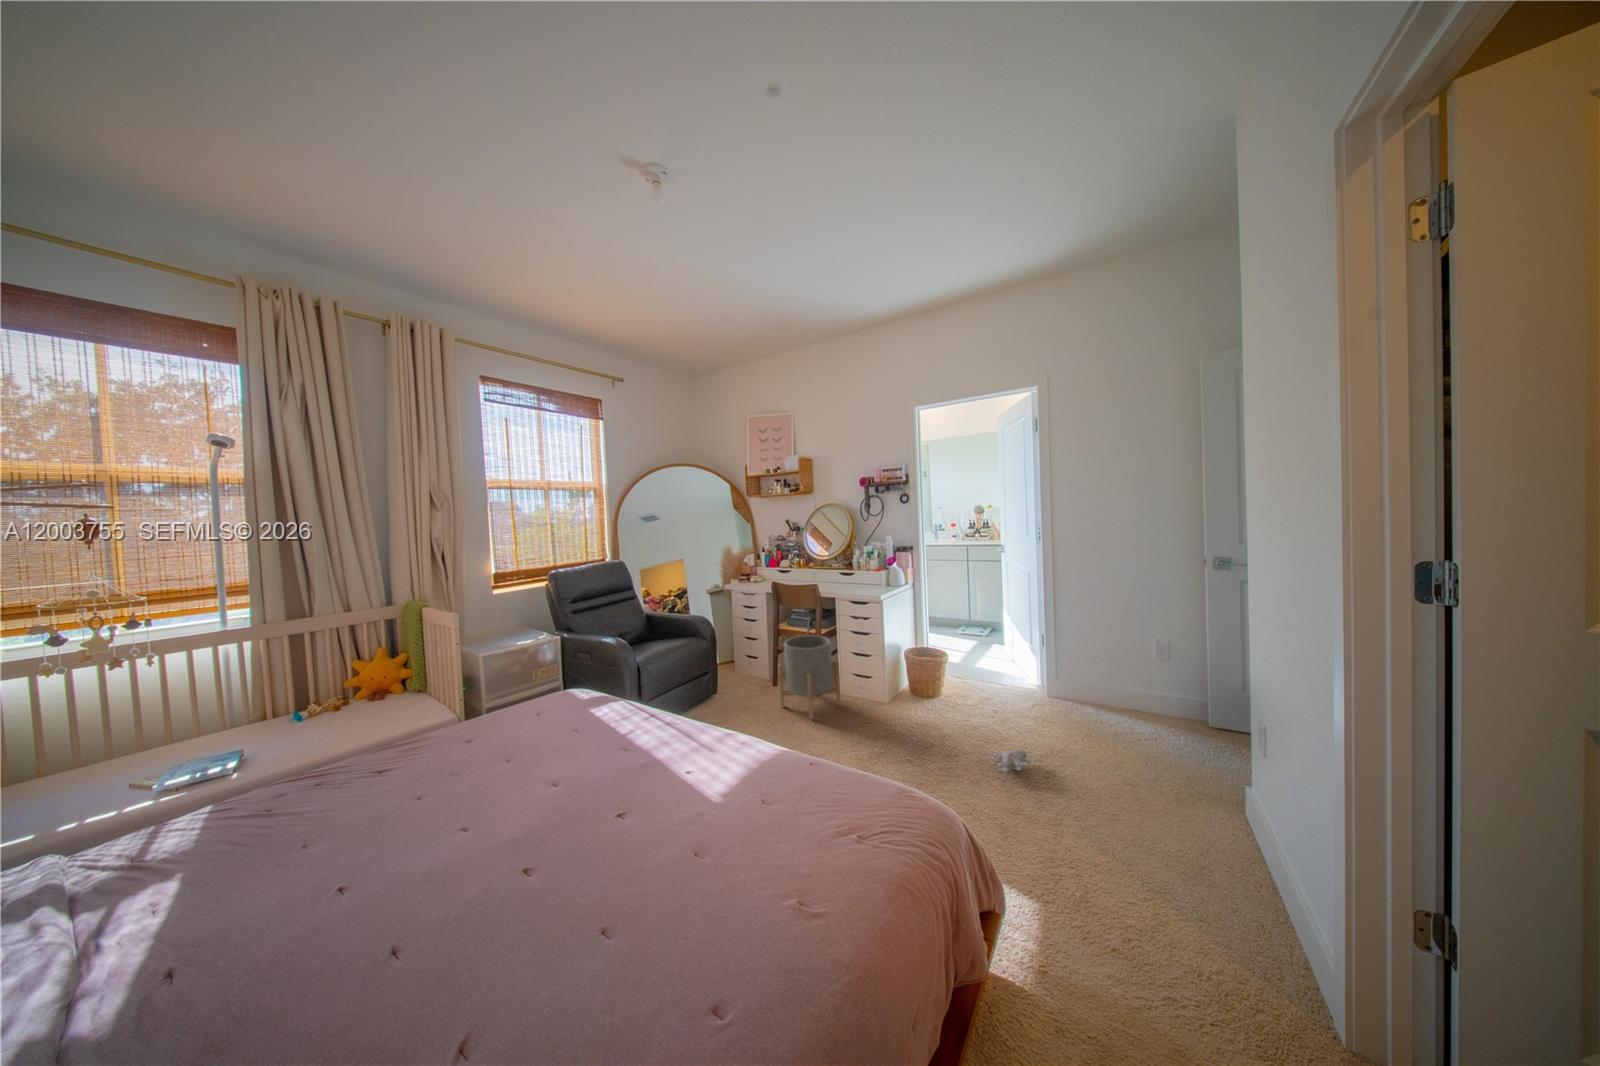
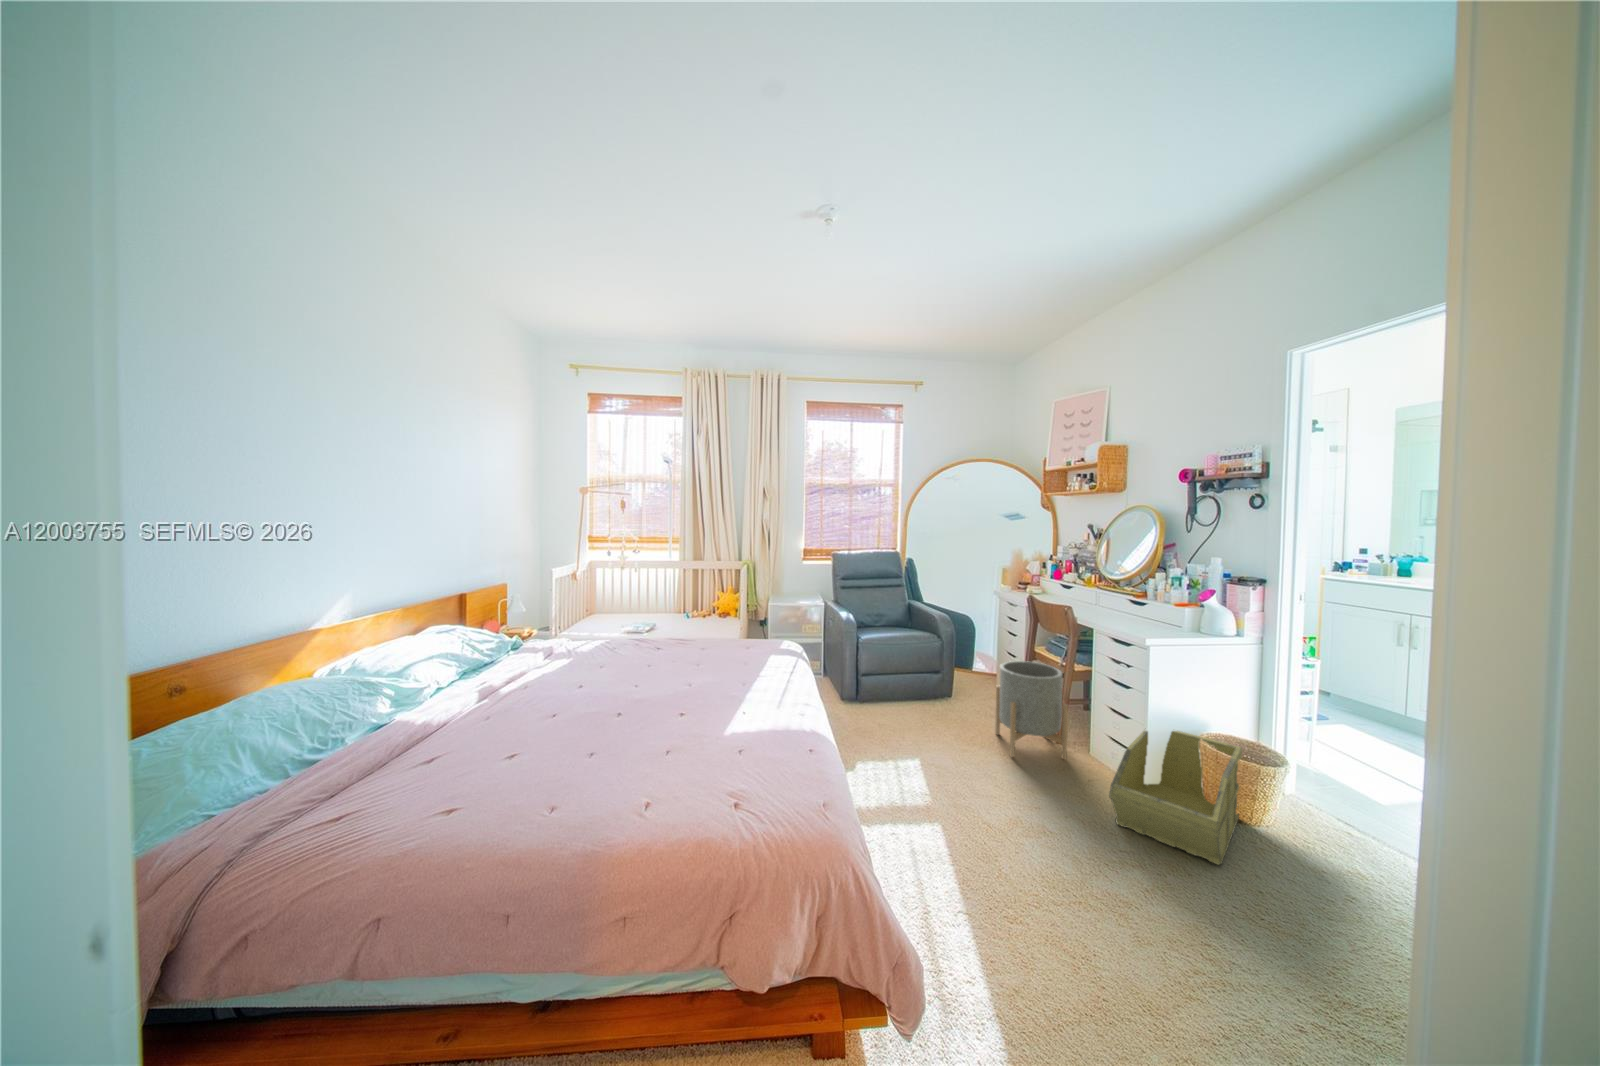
storage bin: none [884,653,972,733] -> present [1109,731,1242,865]
plush toy: present [954,750,1030,773] -> none [1148,876,1274,949]

